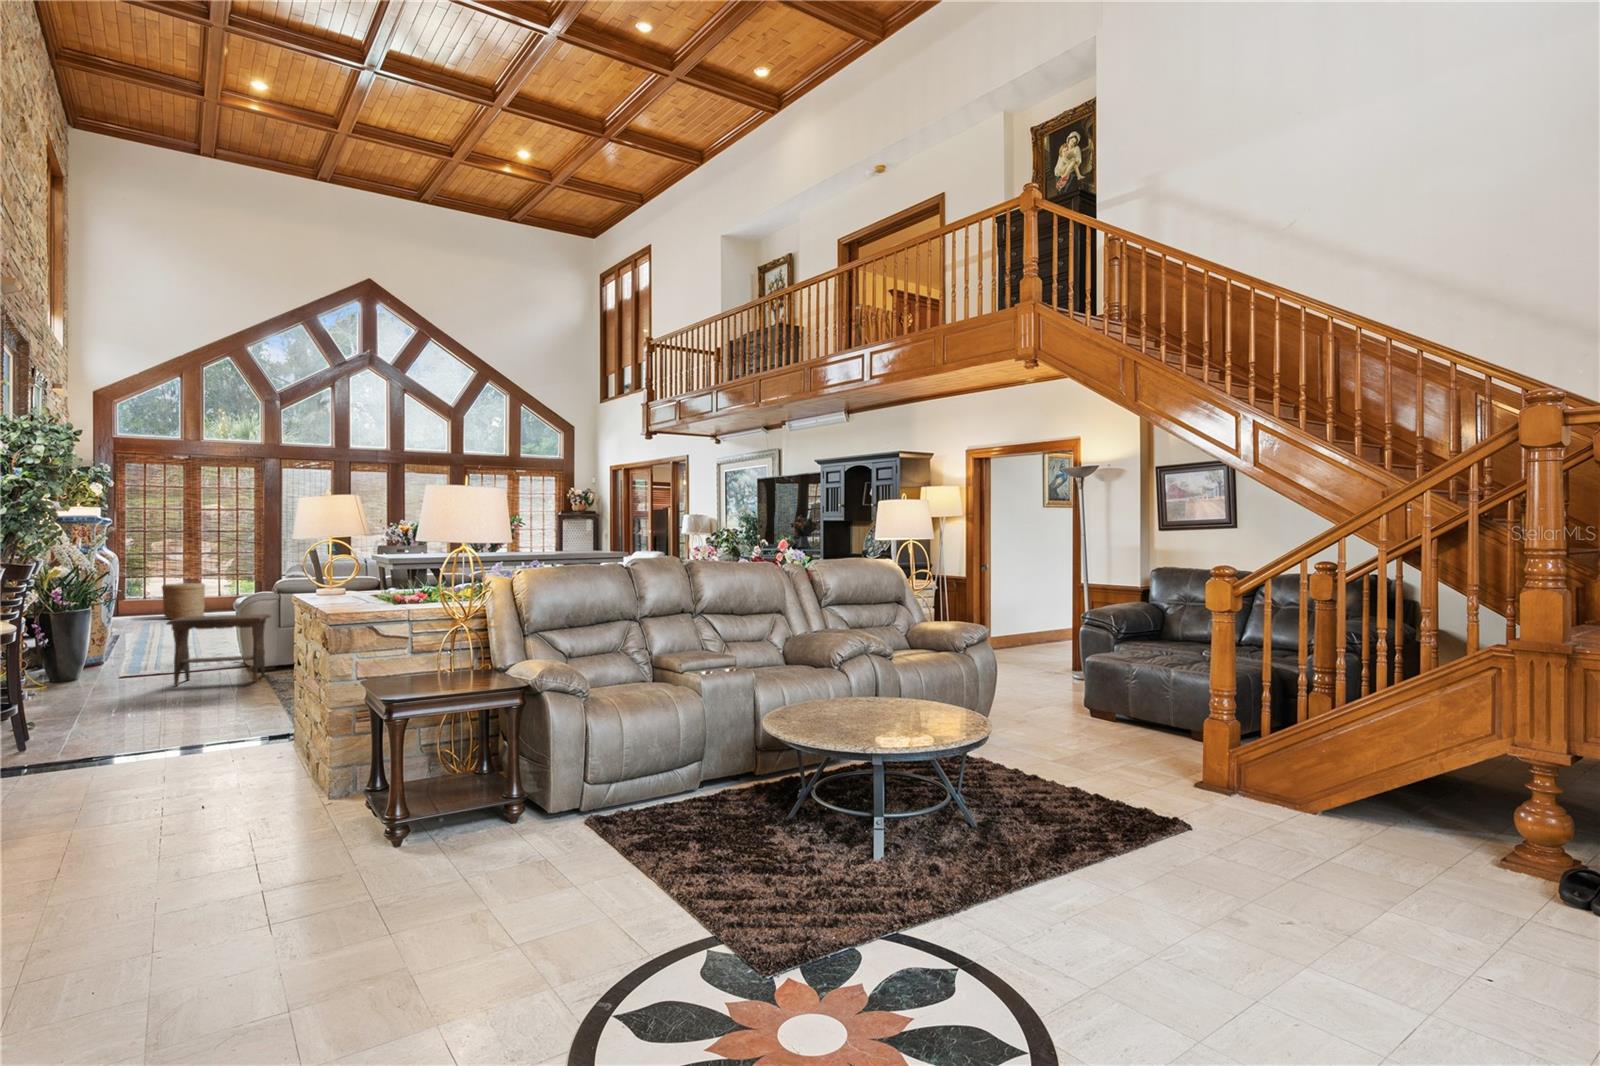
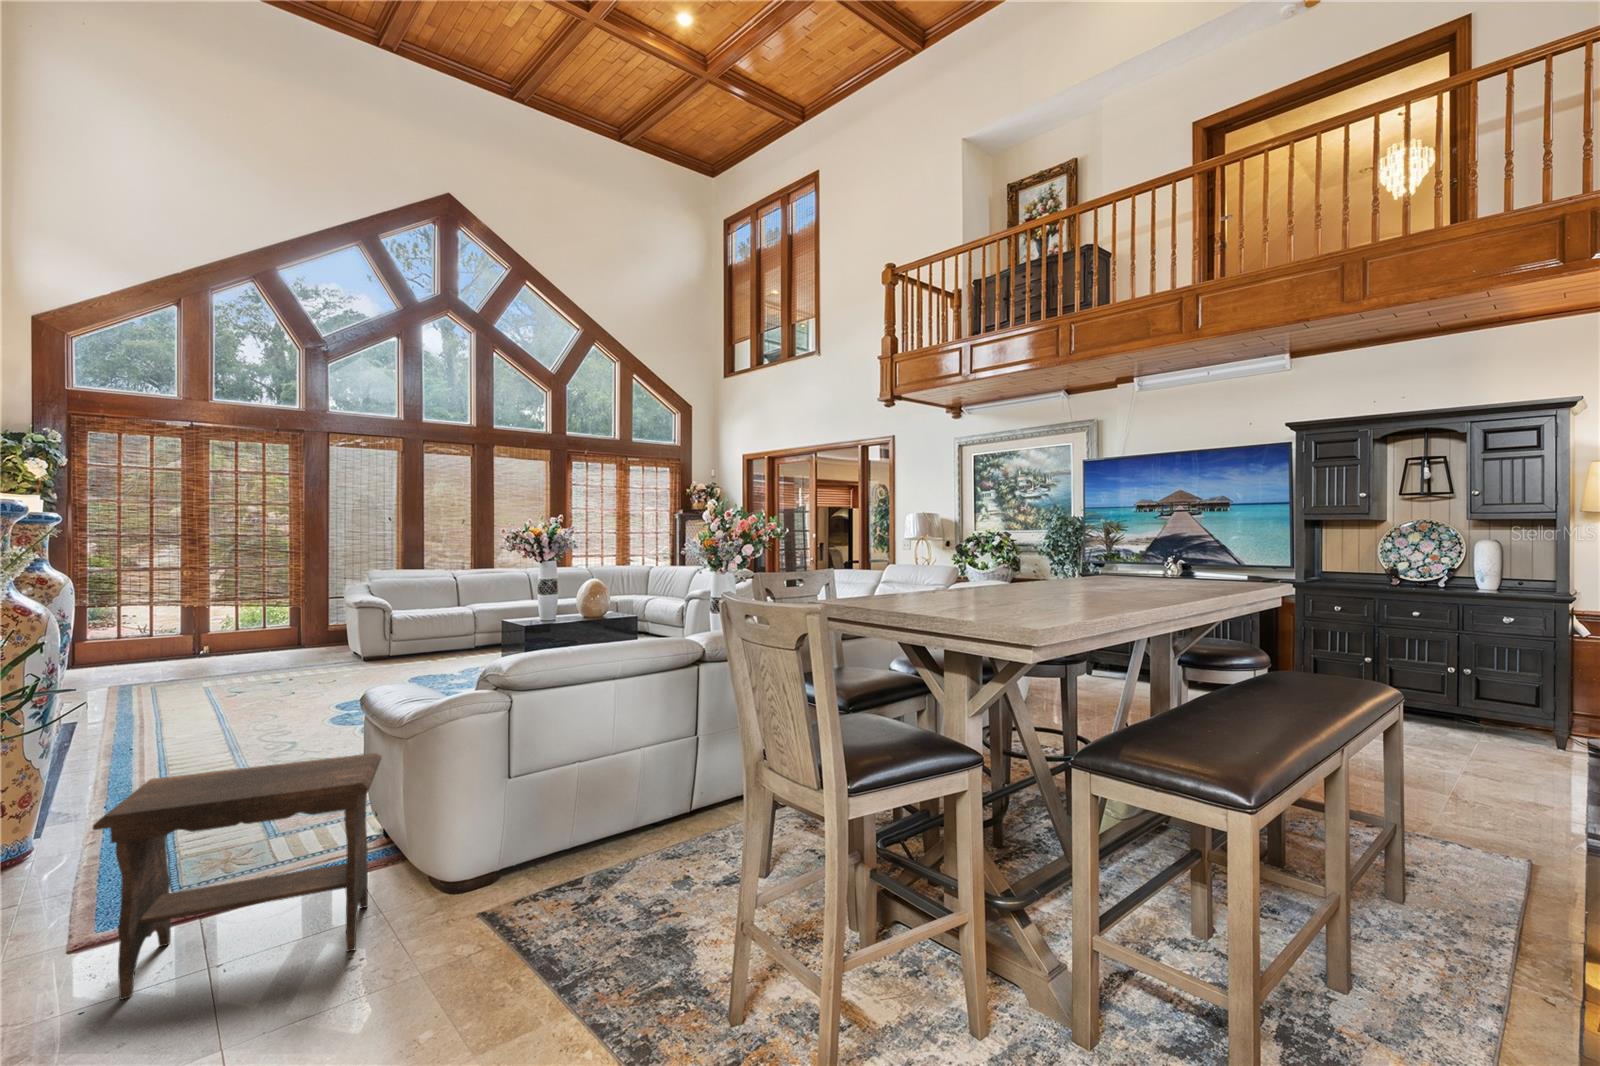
woven basket: present [162,583,205,620] -> none [146,611,215,669]

